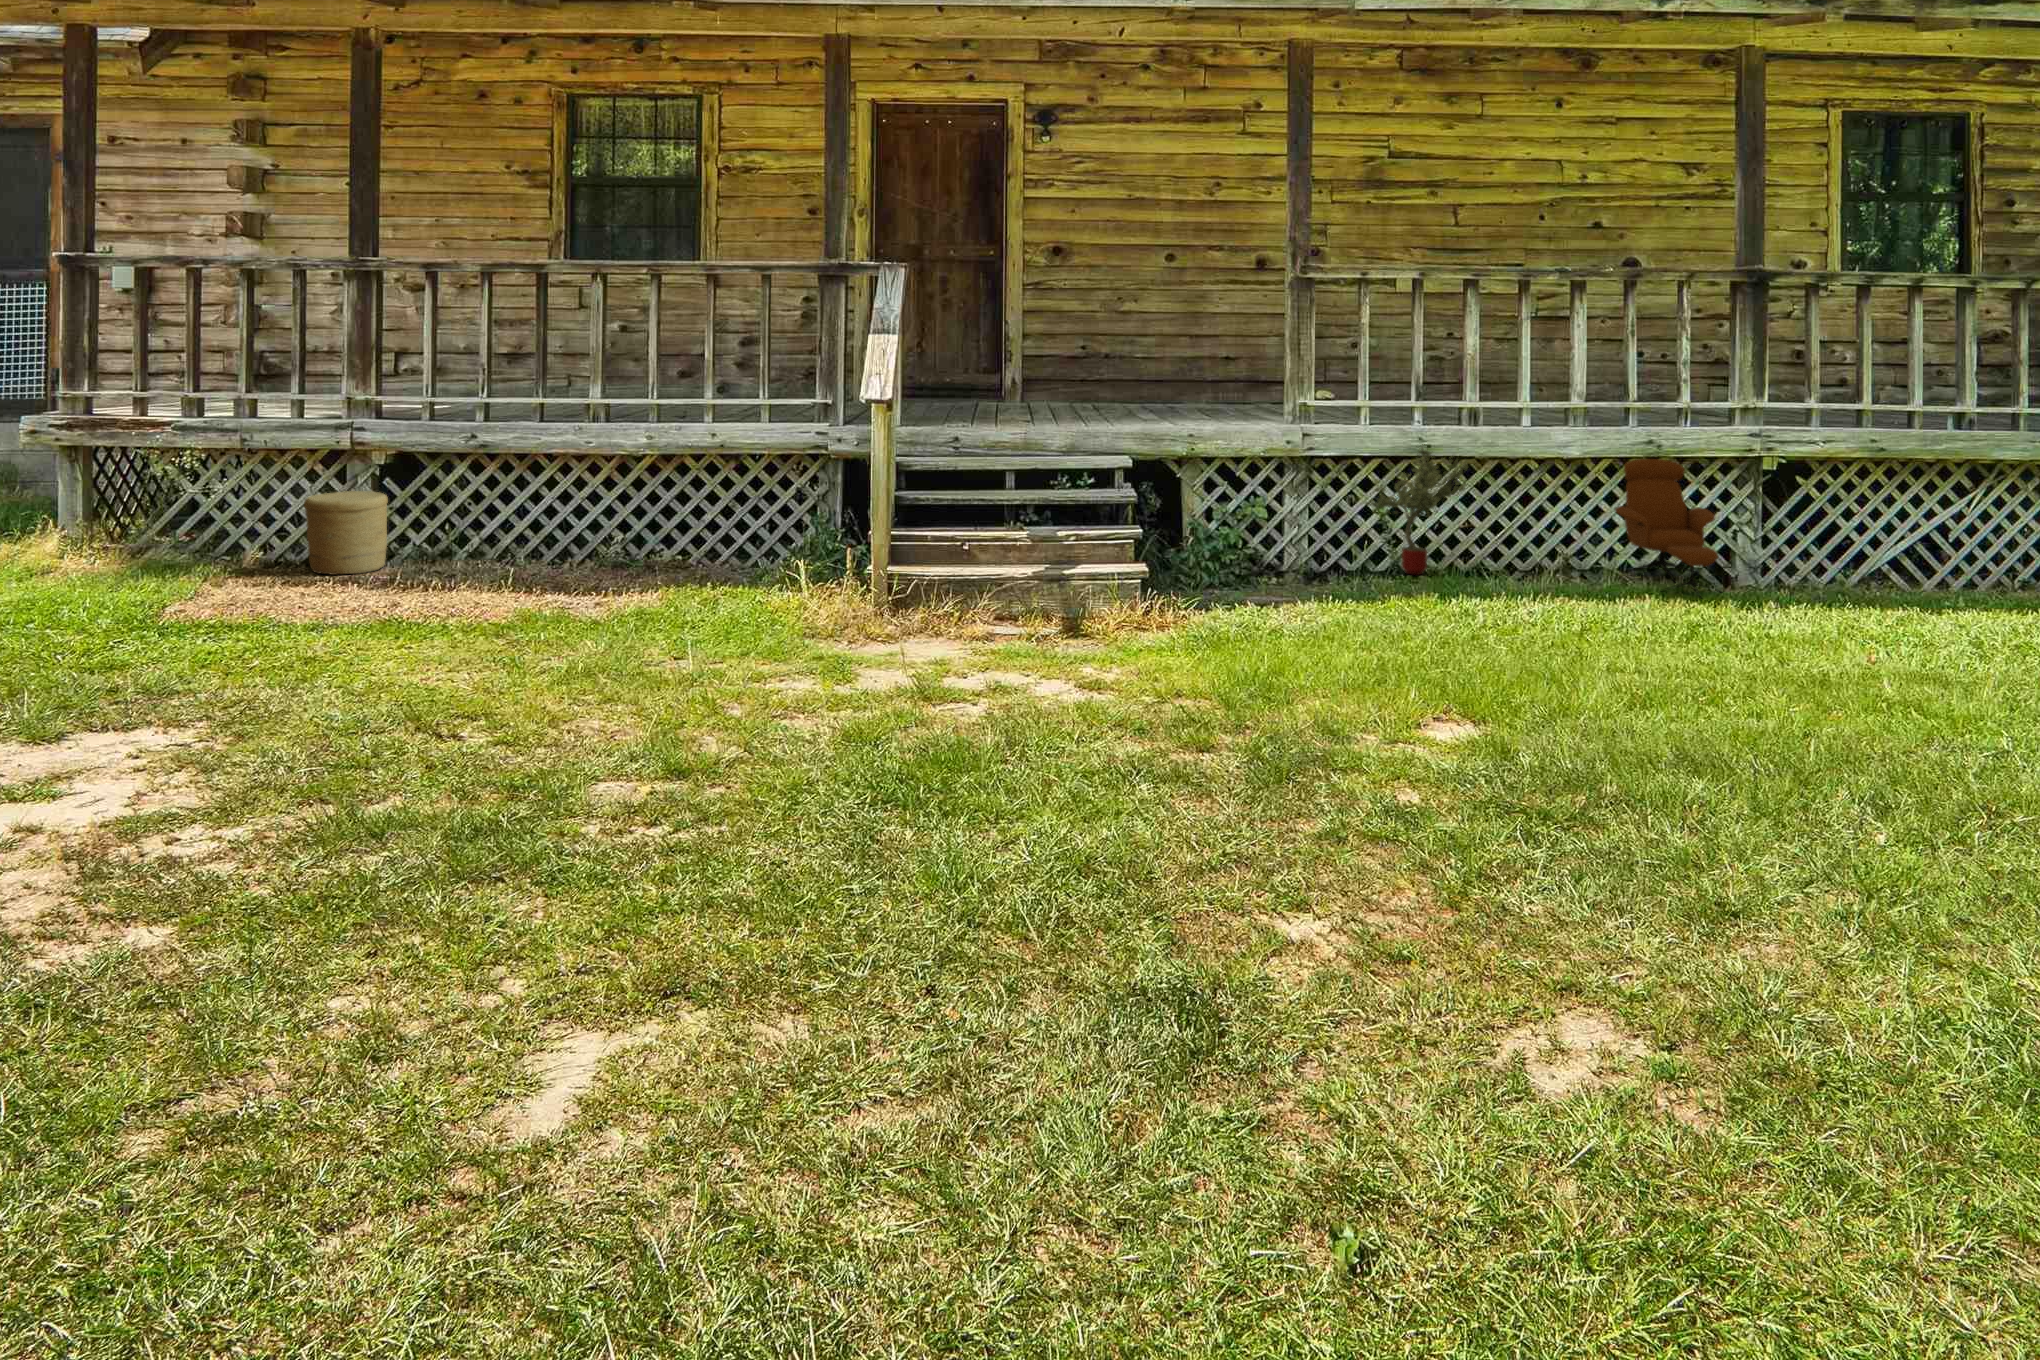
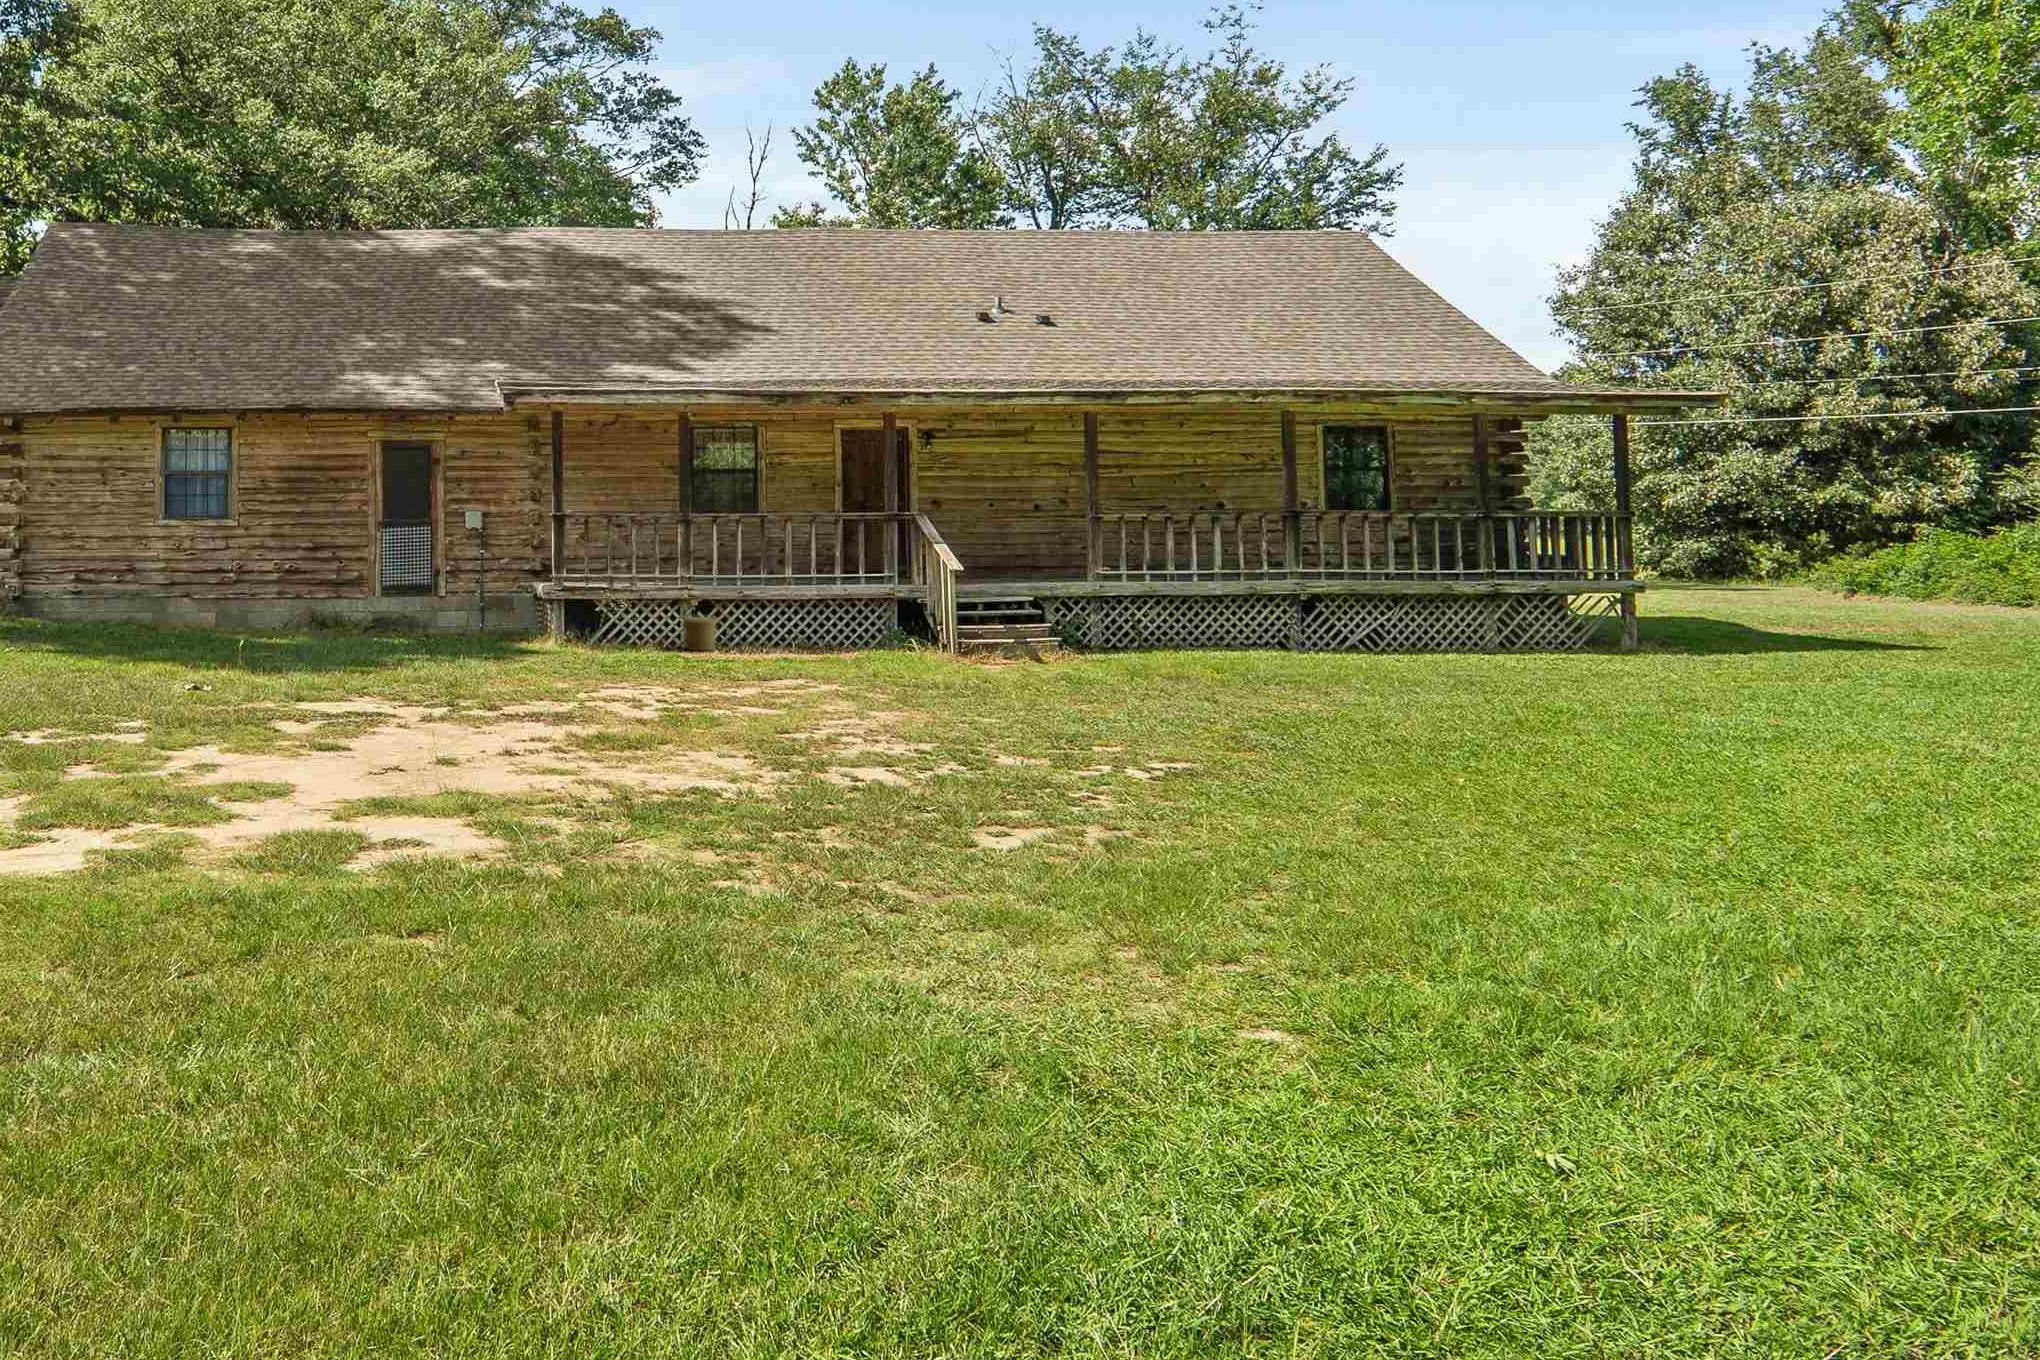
potted tree: present [1365,444,1468,575] -> none [1130,589,1175,647]
lounge chair: present [1615,459,1718,598] -> none [1238,596,1289,653]

